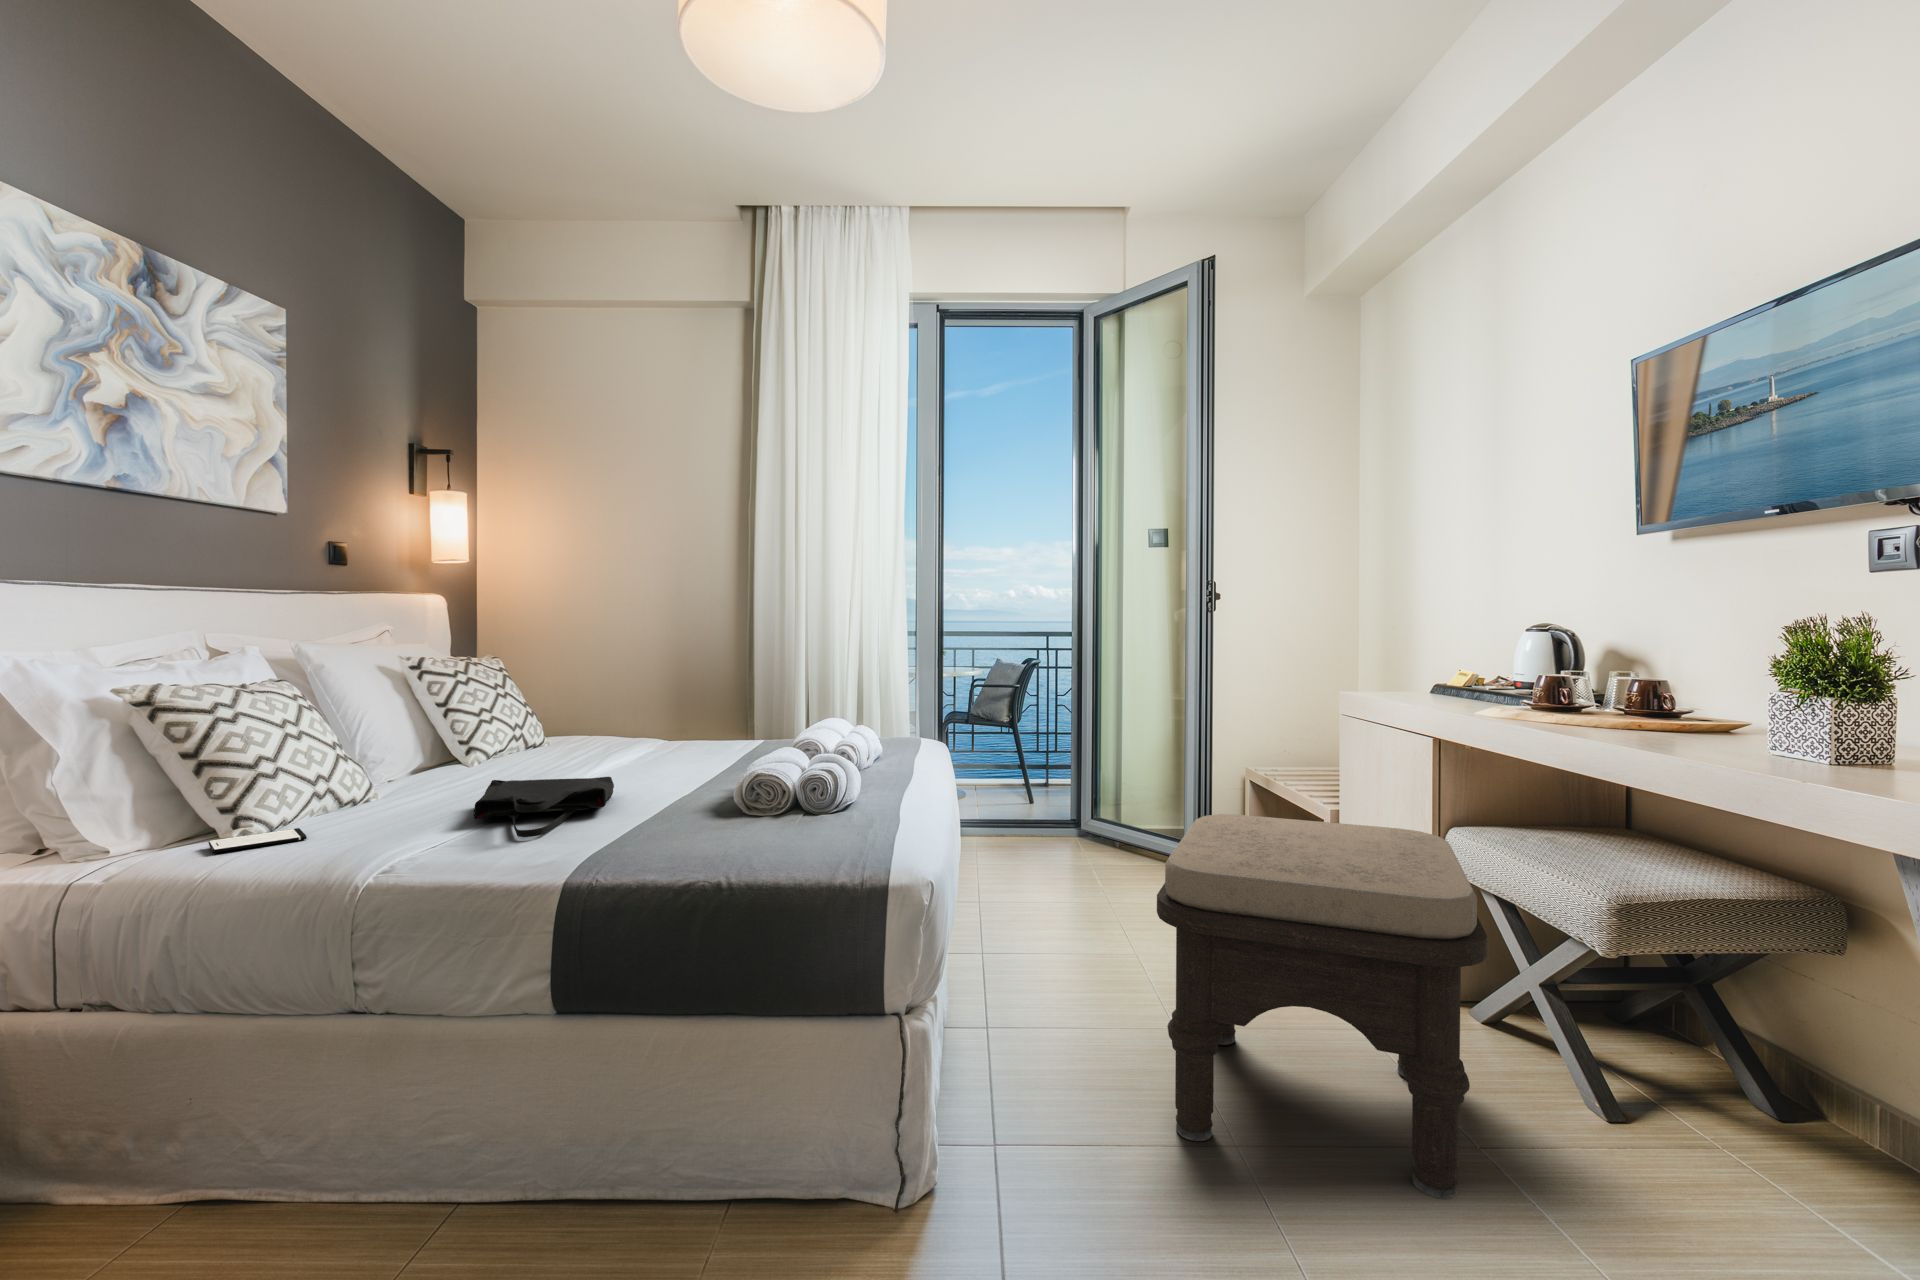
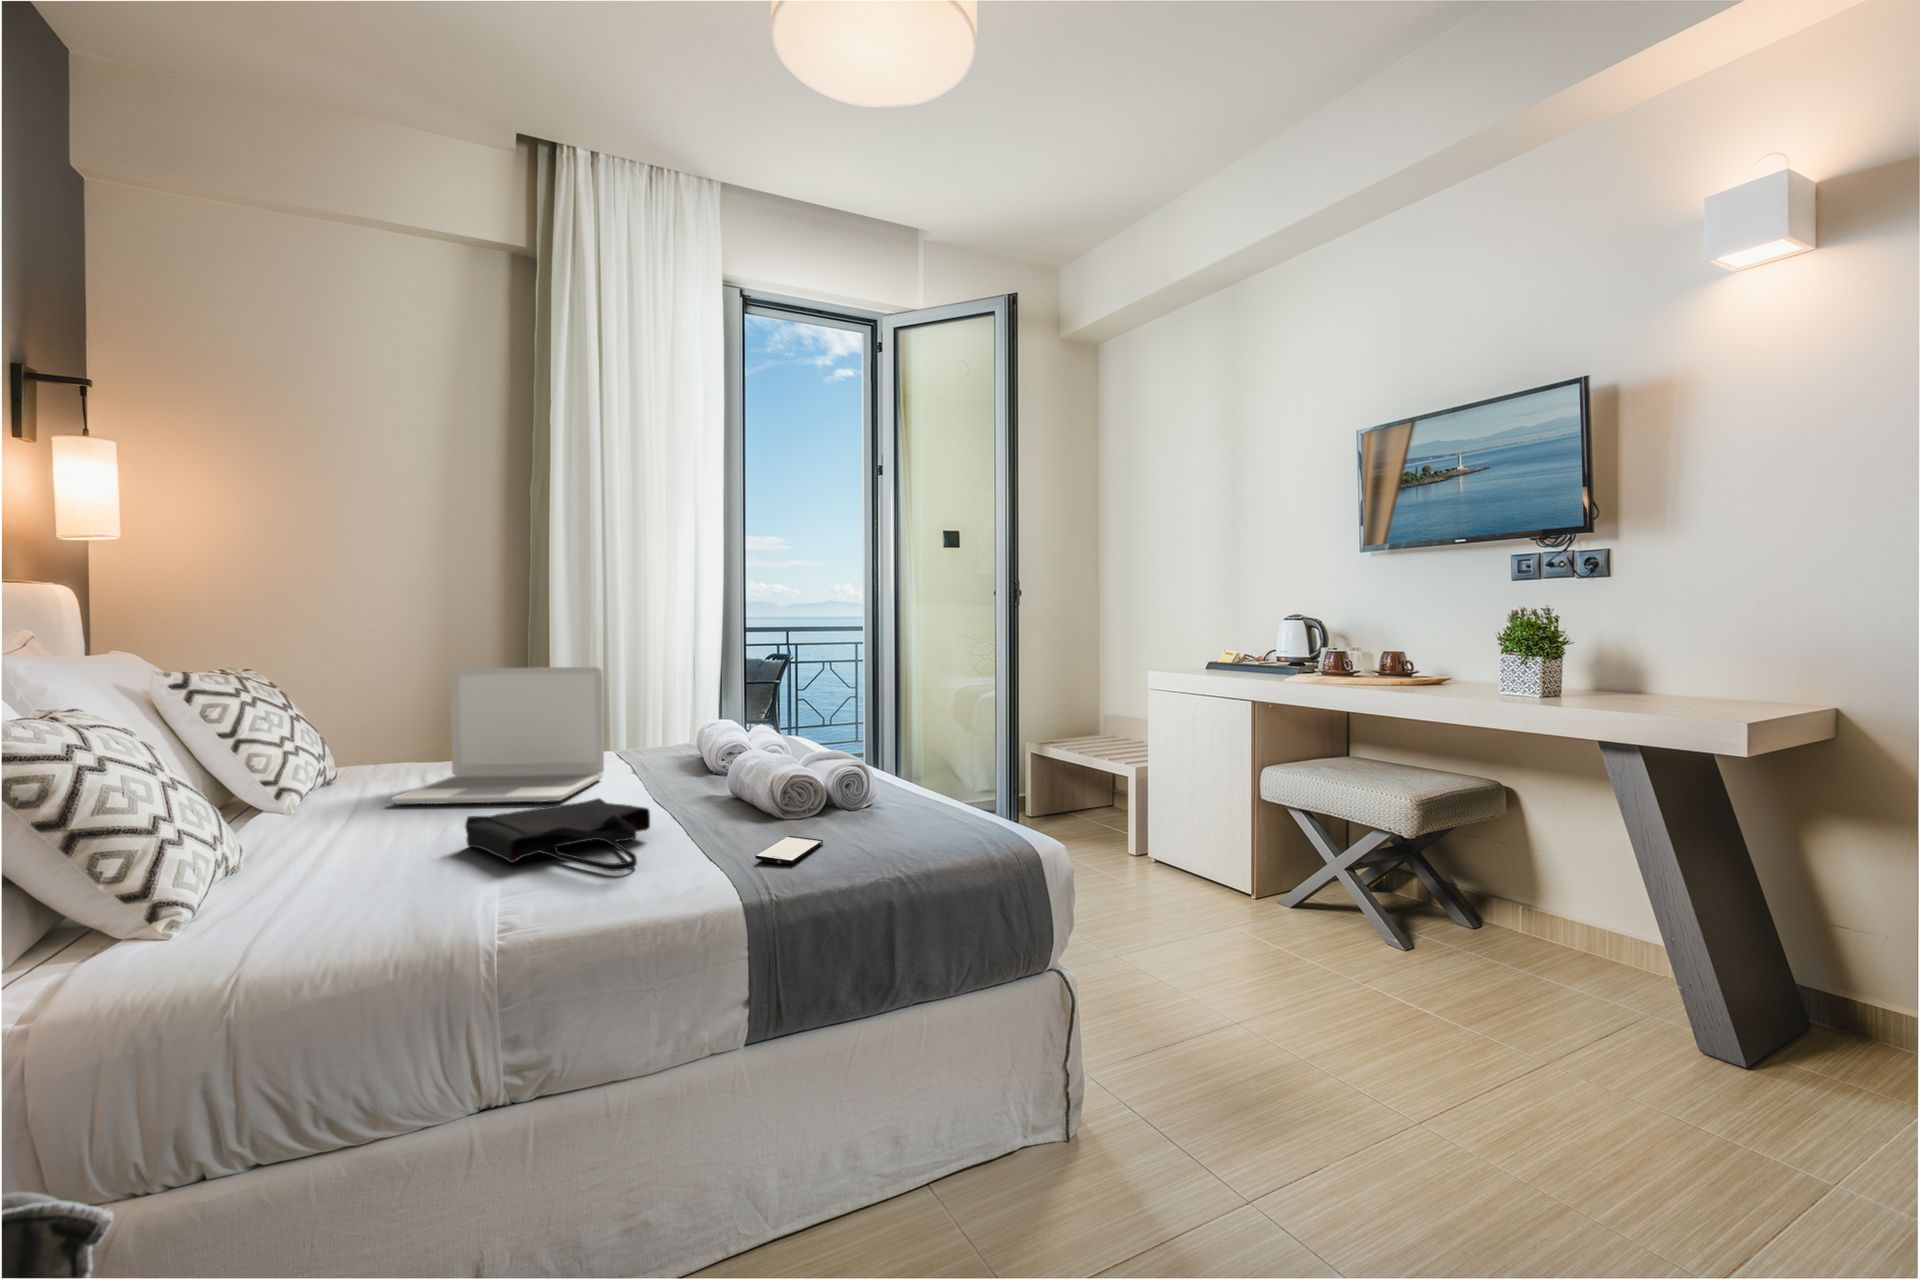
laptop: none [526,662,694,777] -> present [391,667,604,804]
ottoman: present [1157,814,1487,1199] -> none [1129,770,1403,1031]
smartphone: present [209,828,307,852] -> present [755,836,823,864]

